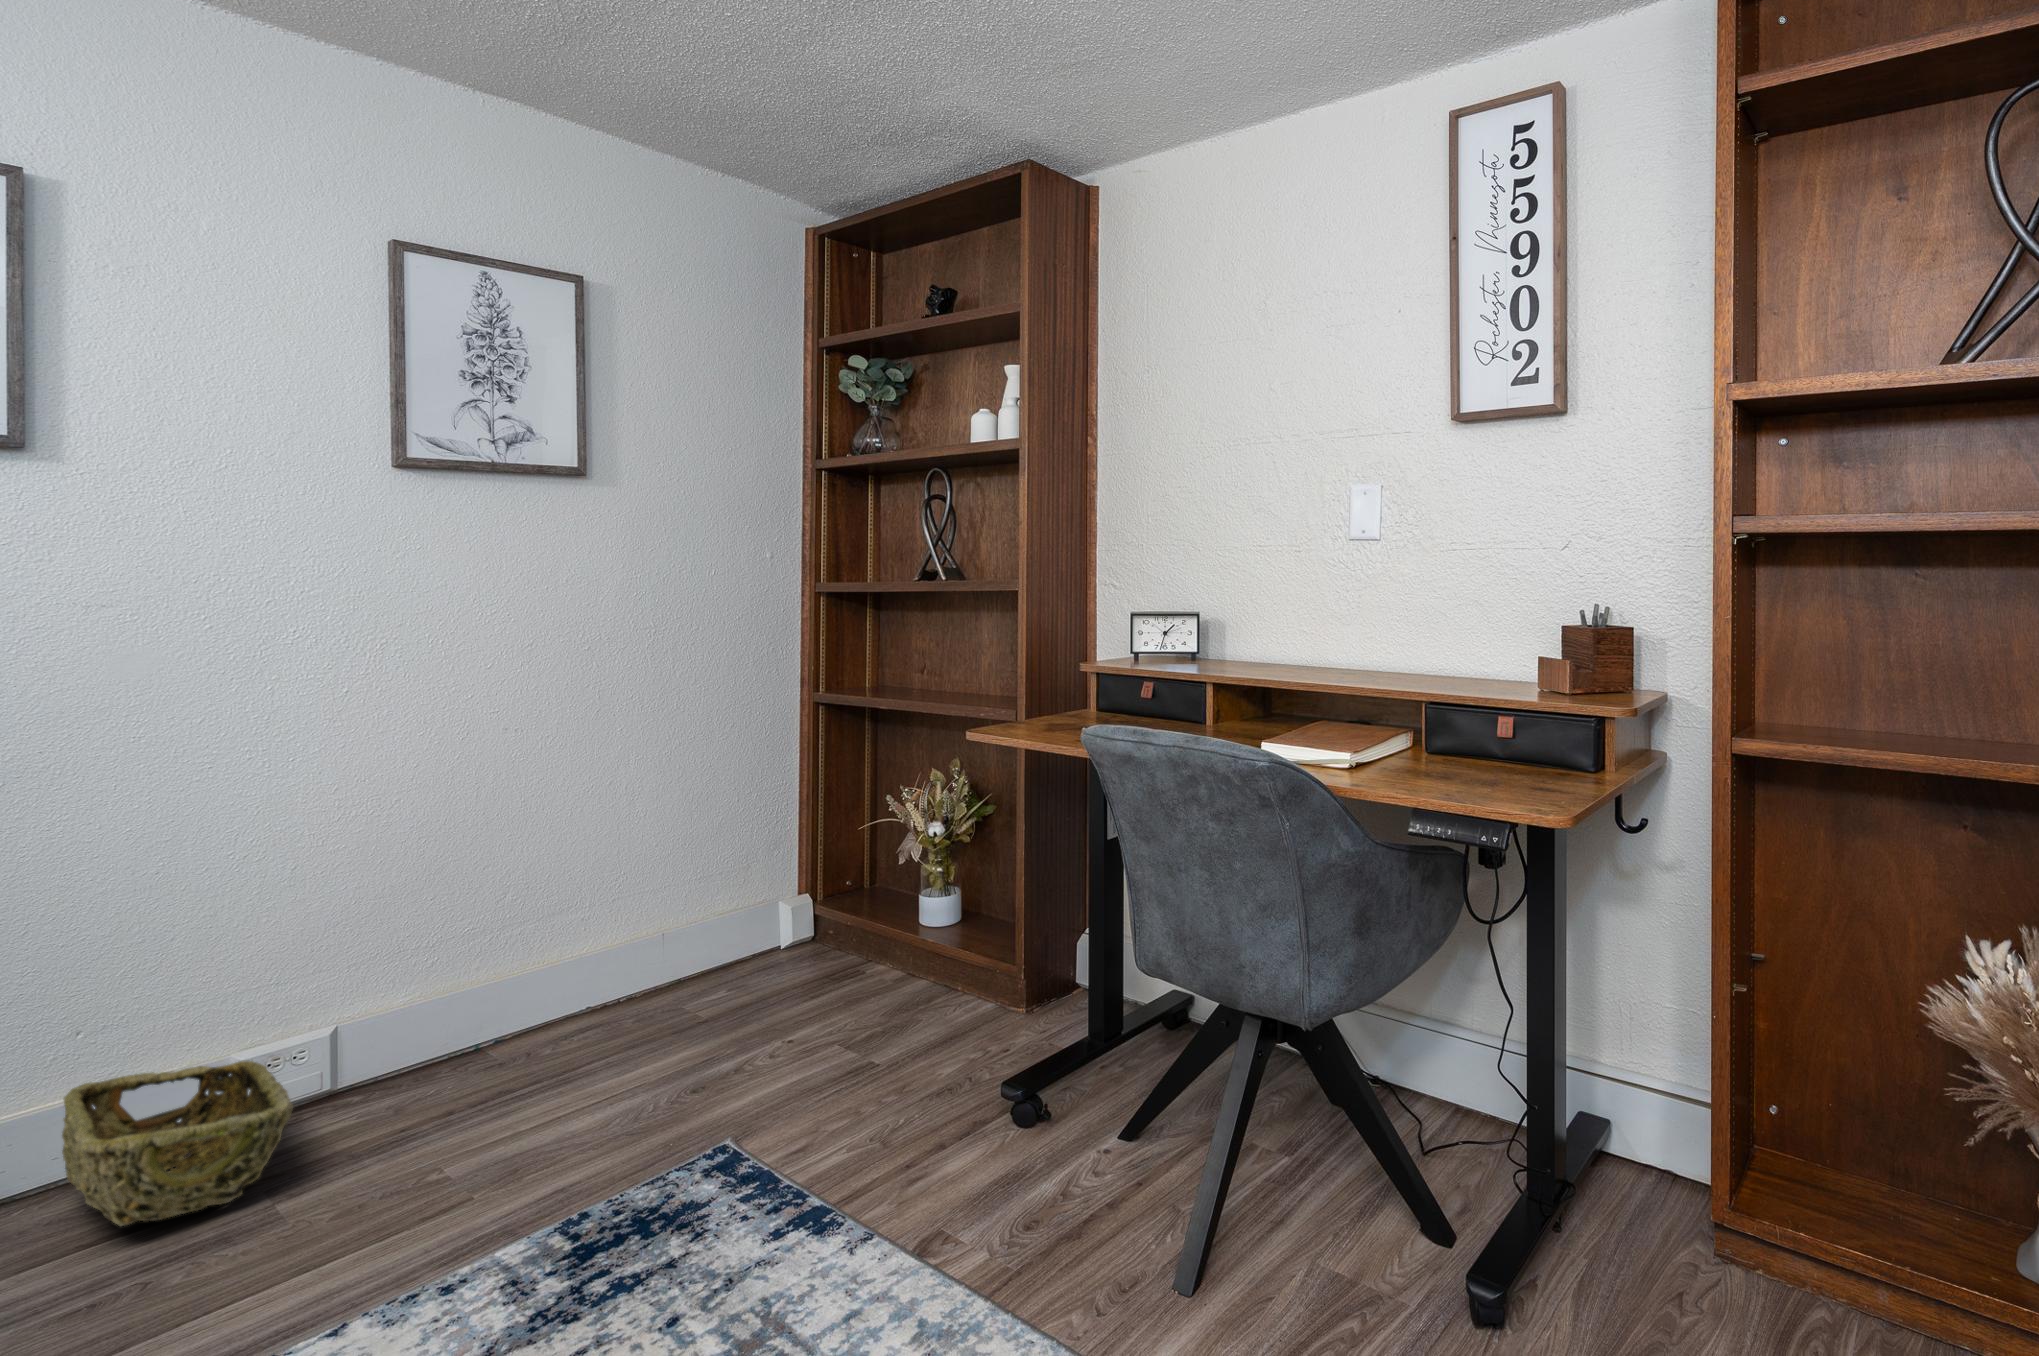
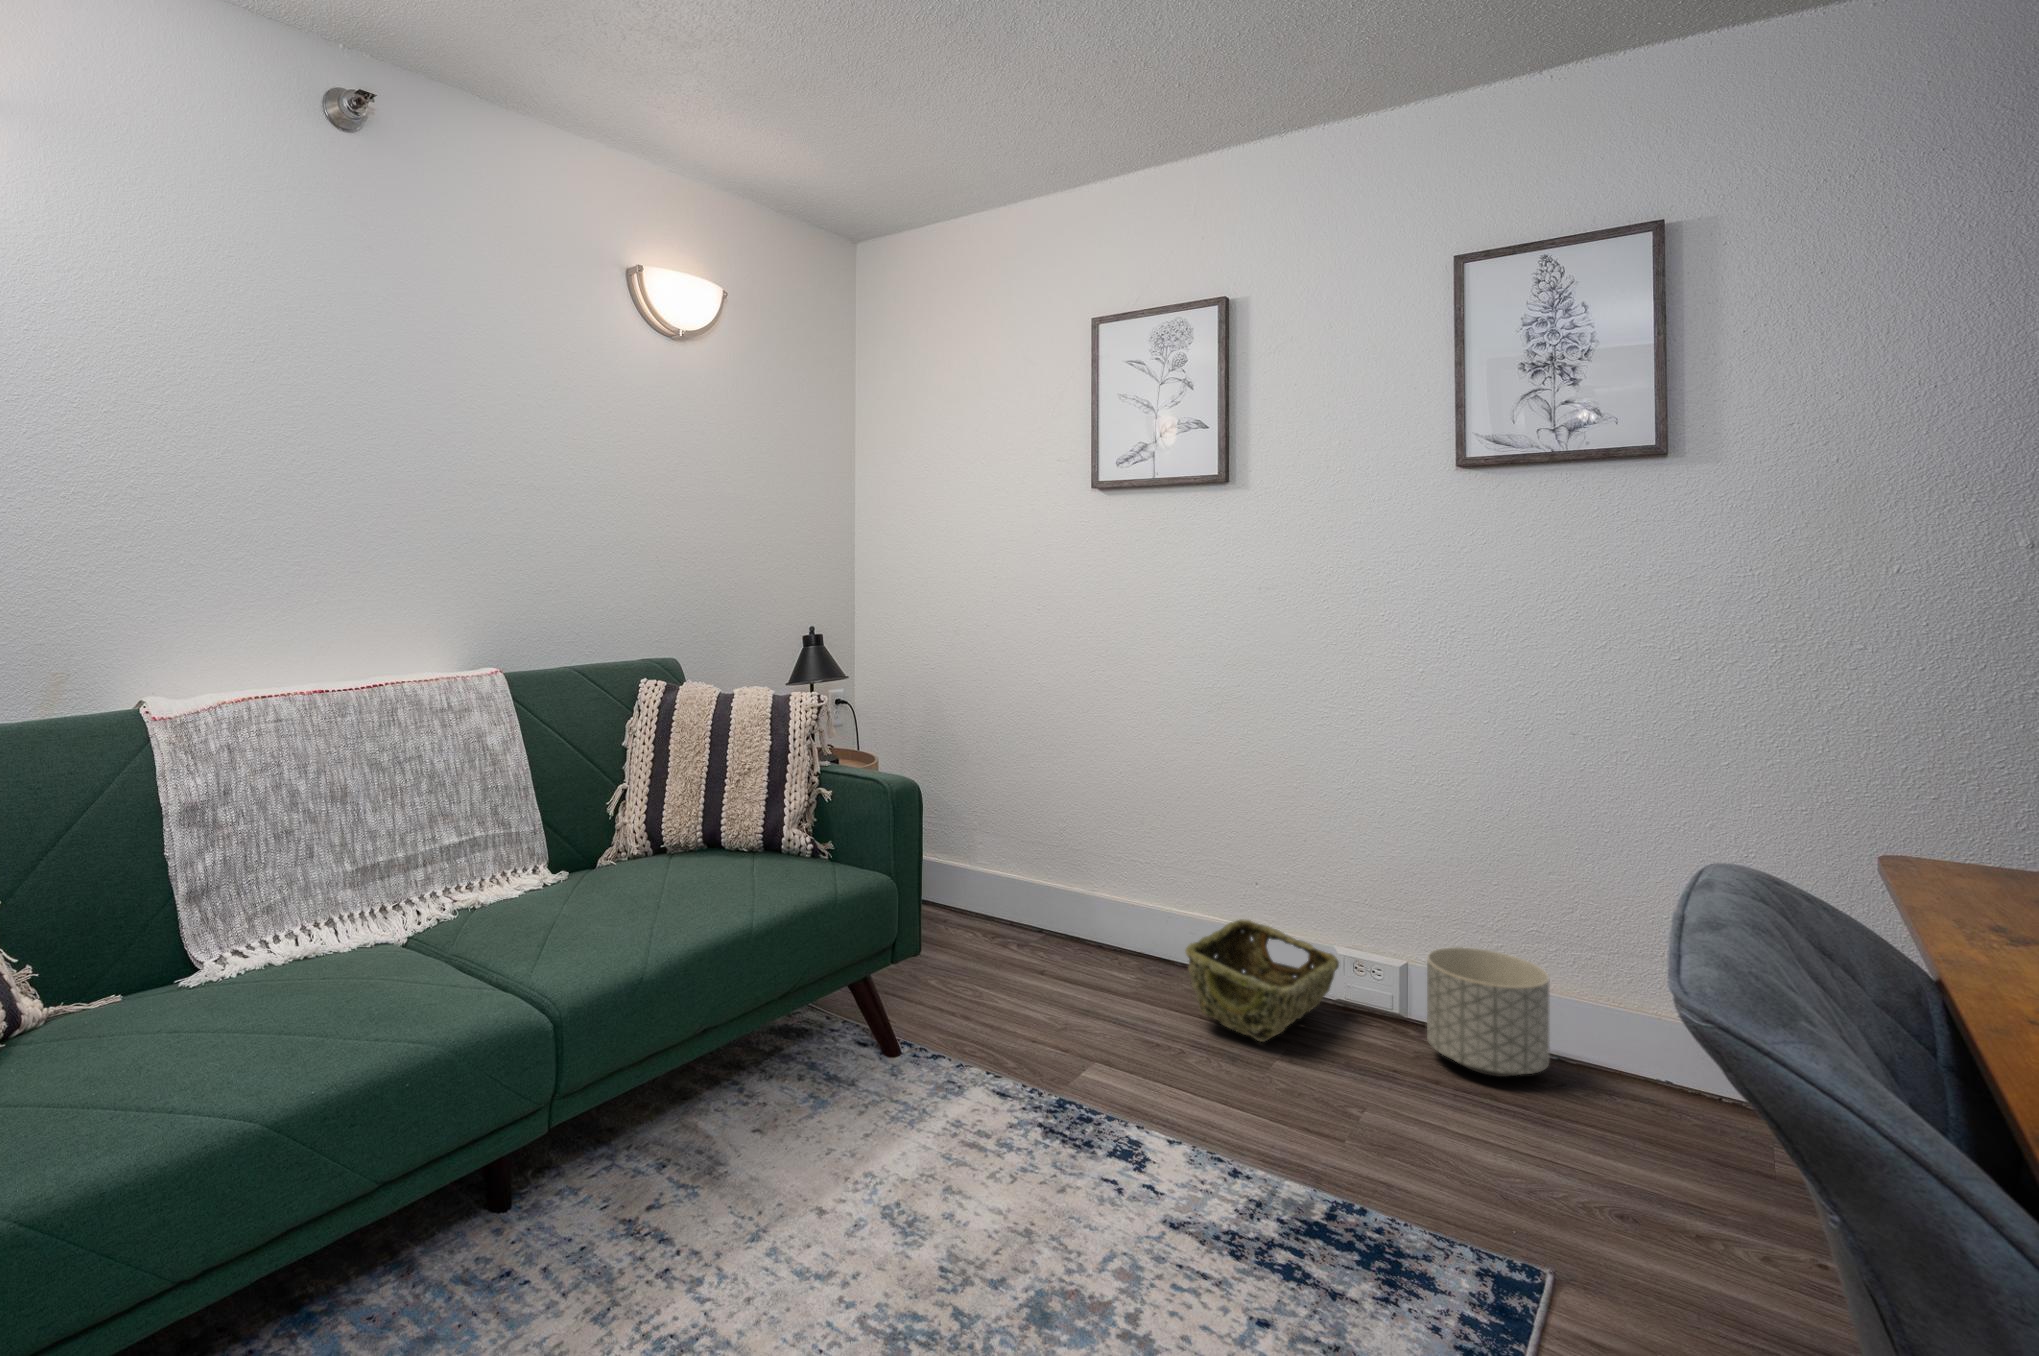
planter: none [397,955,527,1087] -> present [1427,947,1549,1077]

